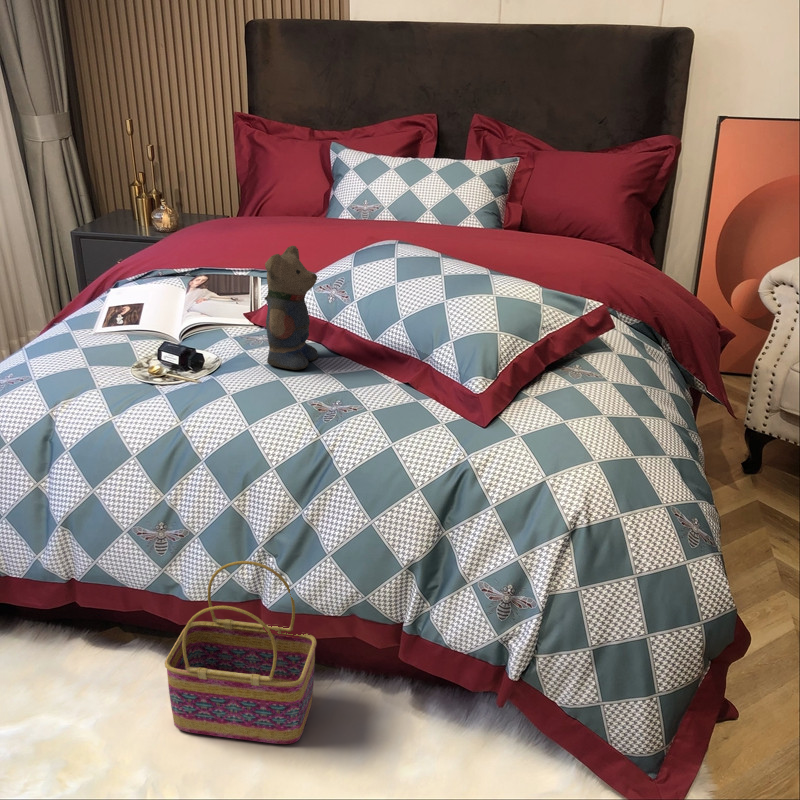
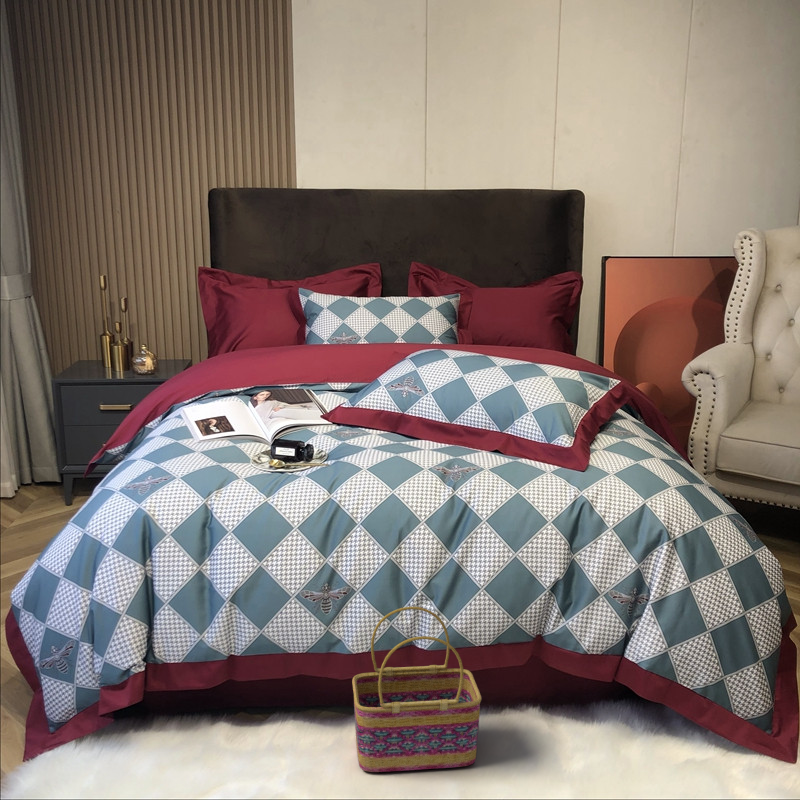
teddy bear: present [264,246,318,370] -> none [364,348,412,450]

